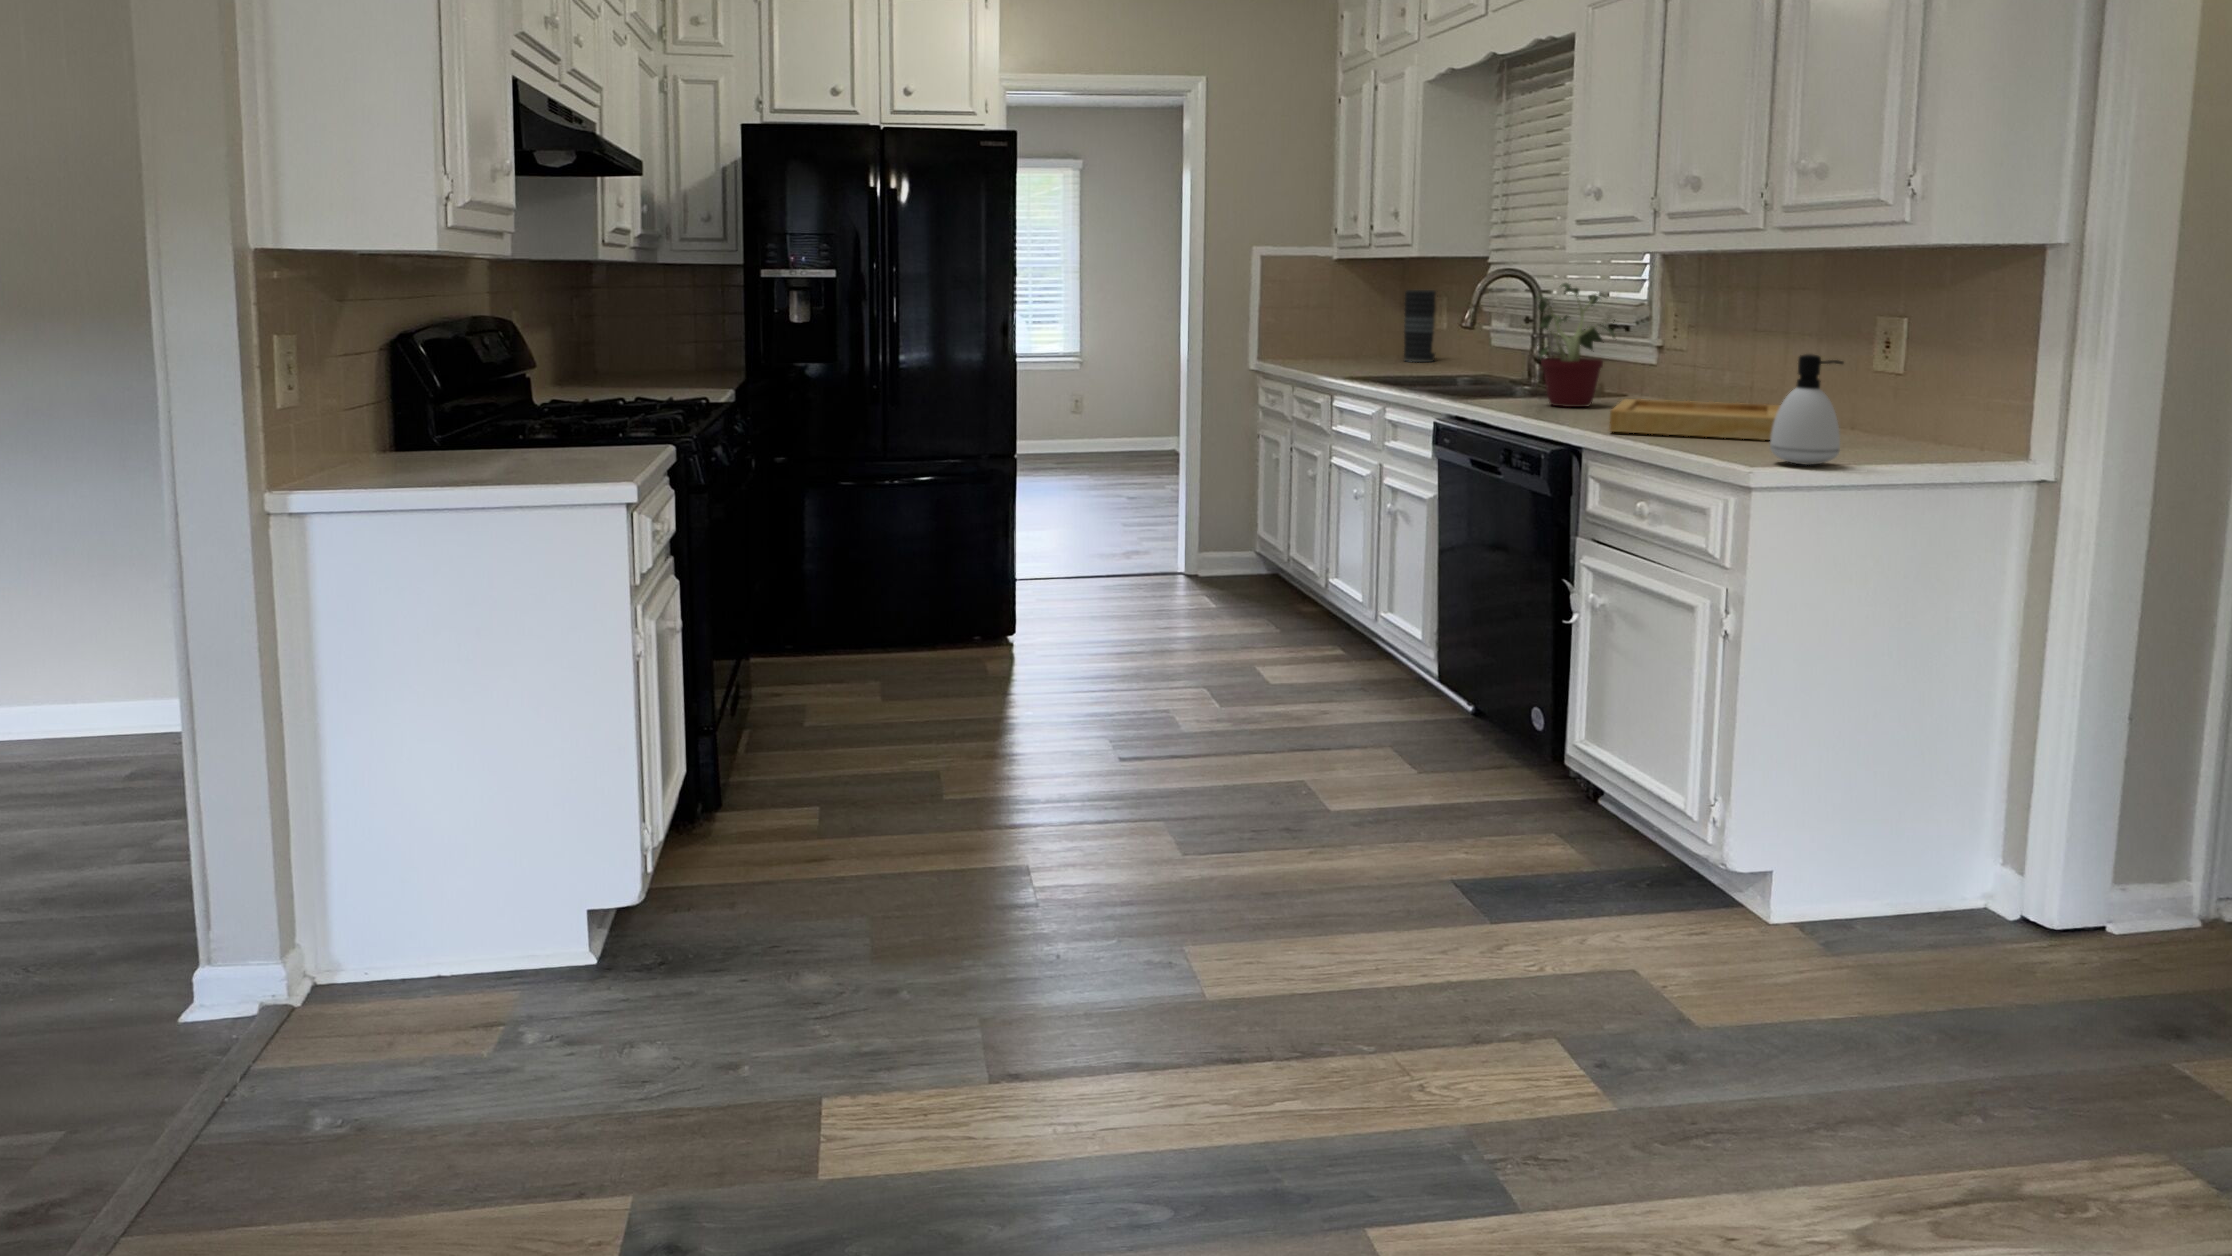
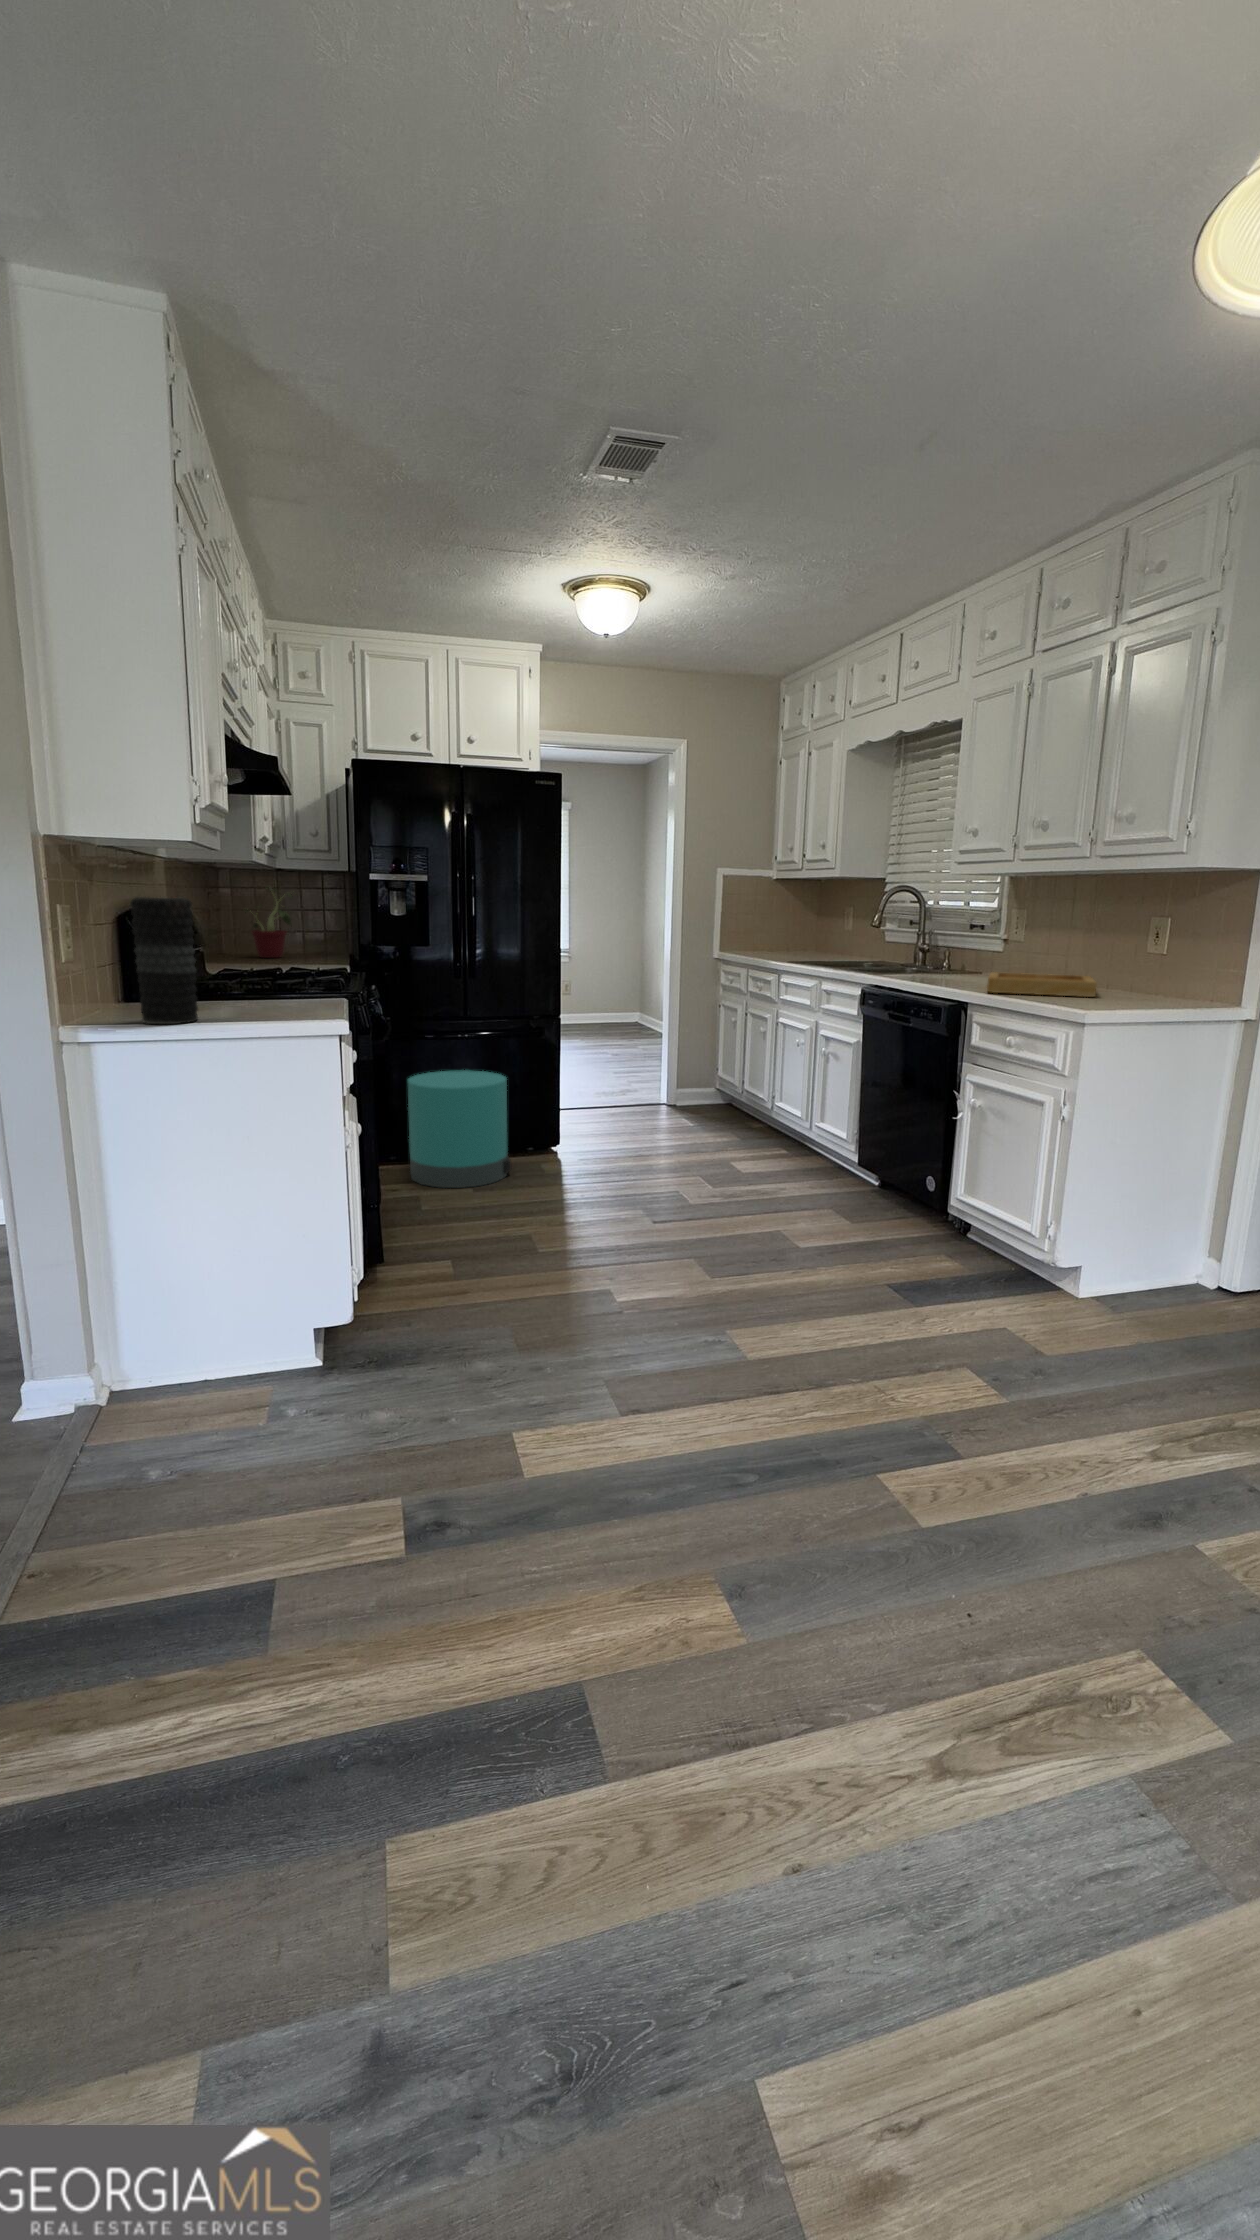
potted plant: present [1536,283,1615,407] -> present [245,886,292,958]
vase: present [1404,290,1436,362] -> present [131,897,198,1024]
soap dispenser: present [1770,354,1843,465] -> none [1095,938,1144,1009]
trash can: none [805,528,943,693] -> present [408,1070,511,1188]

